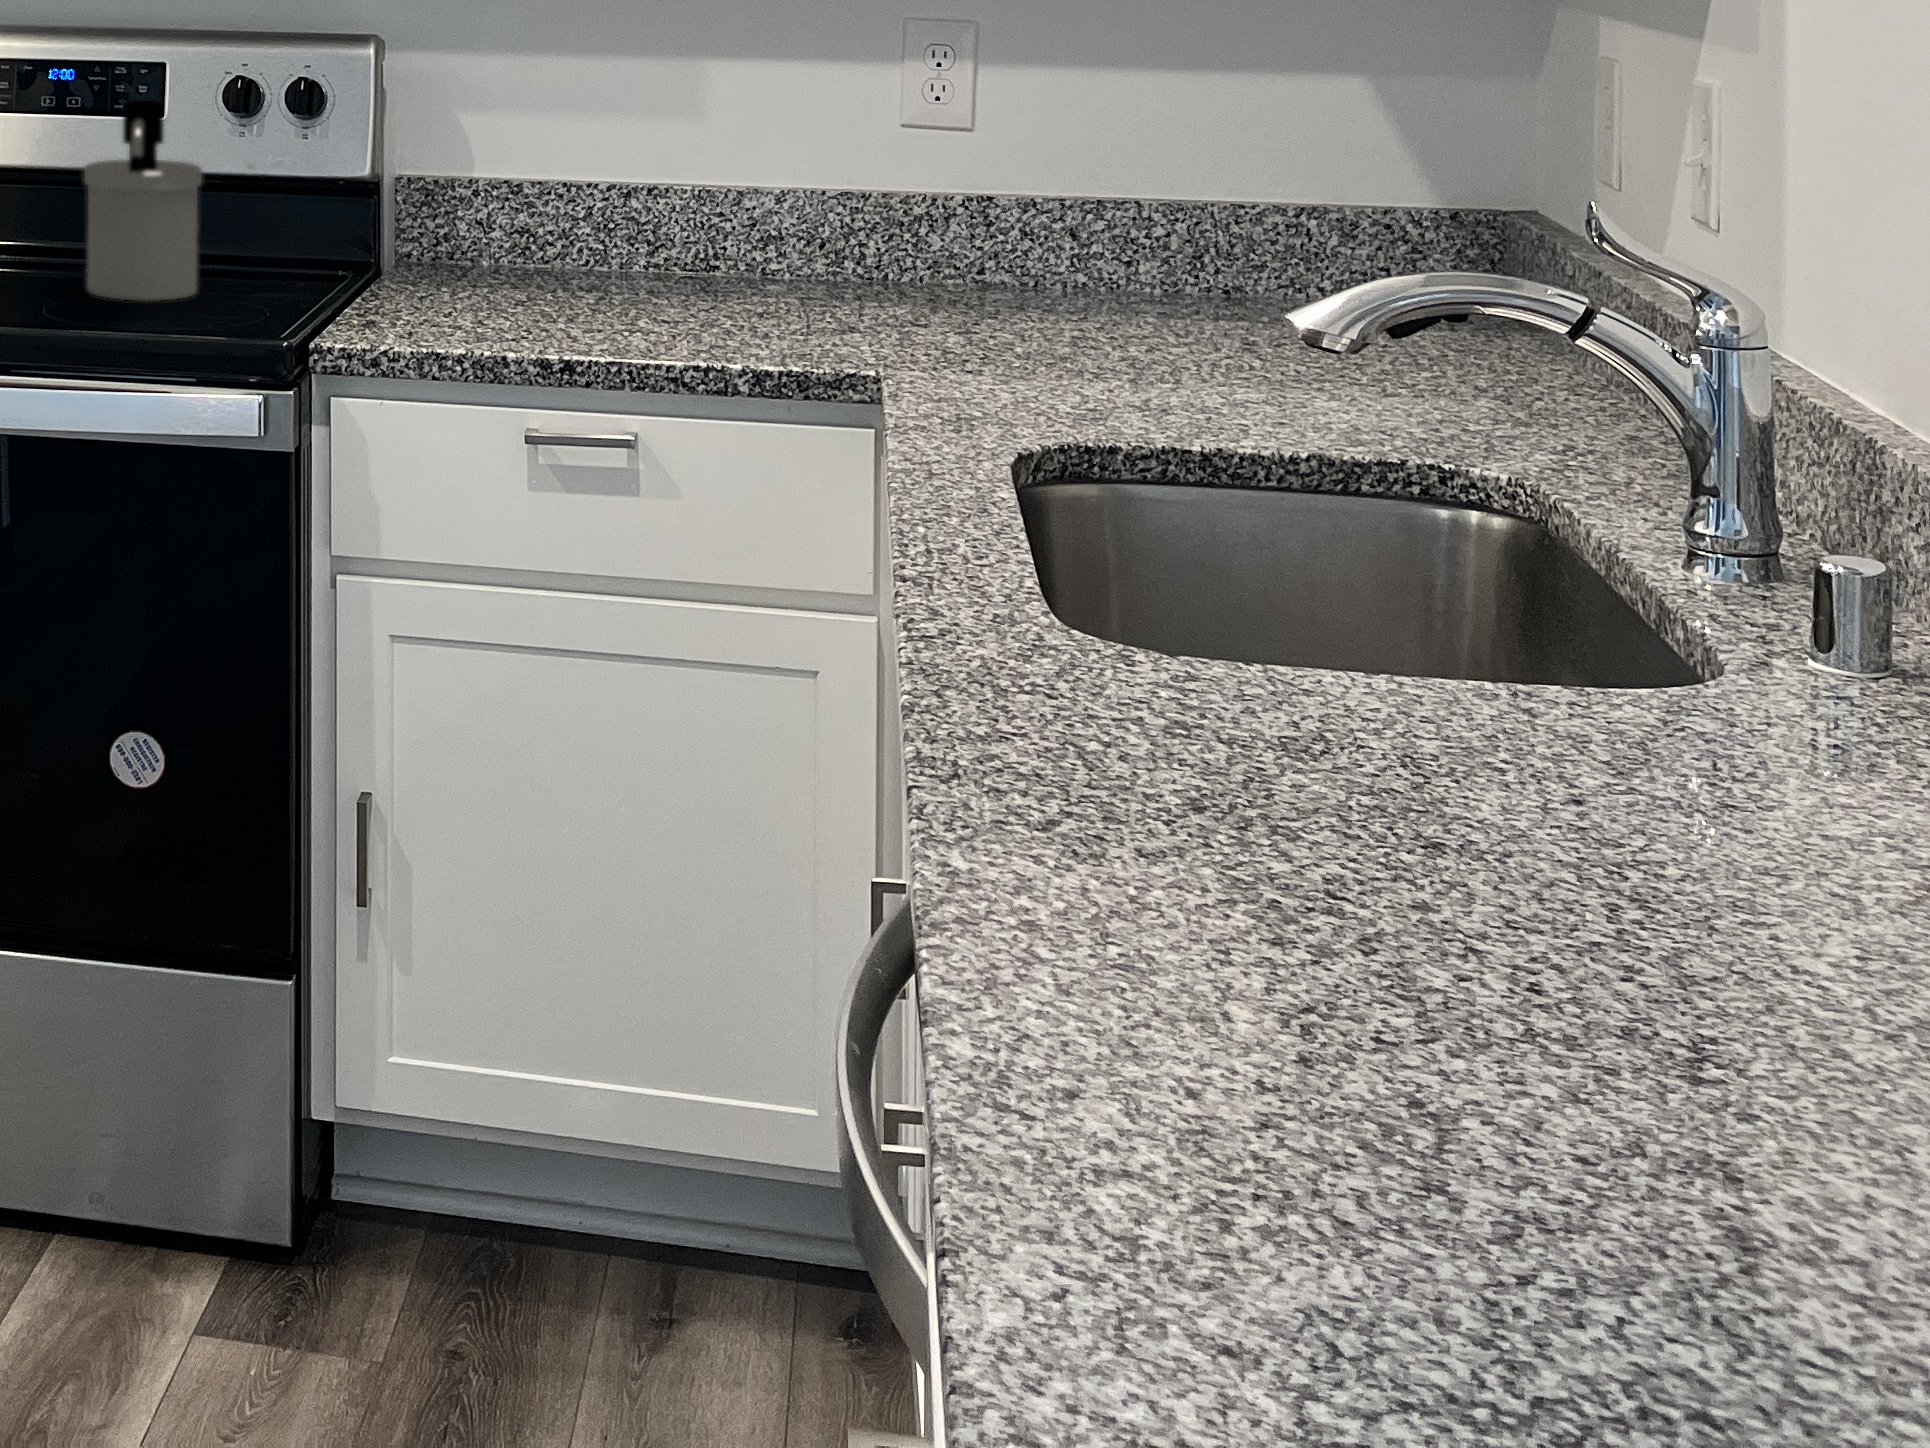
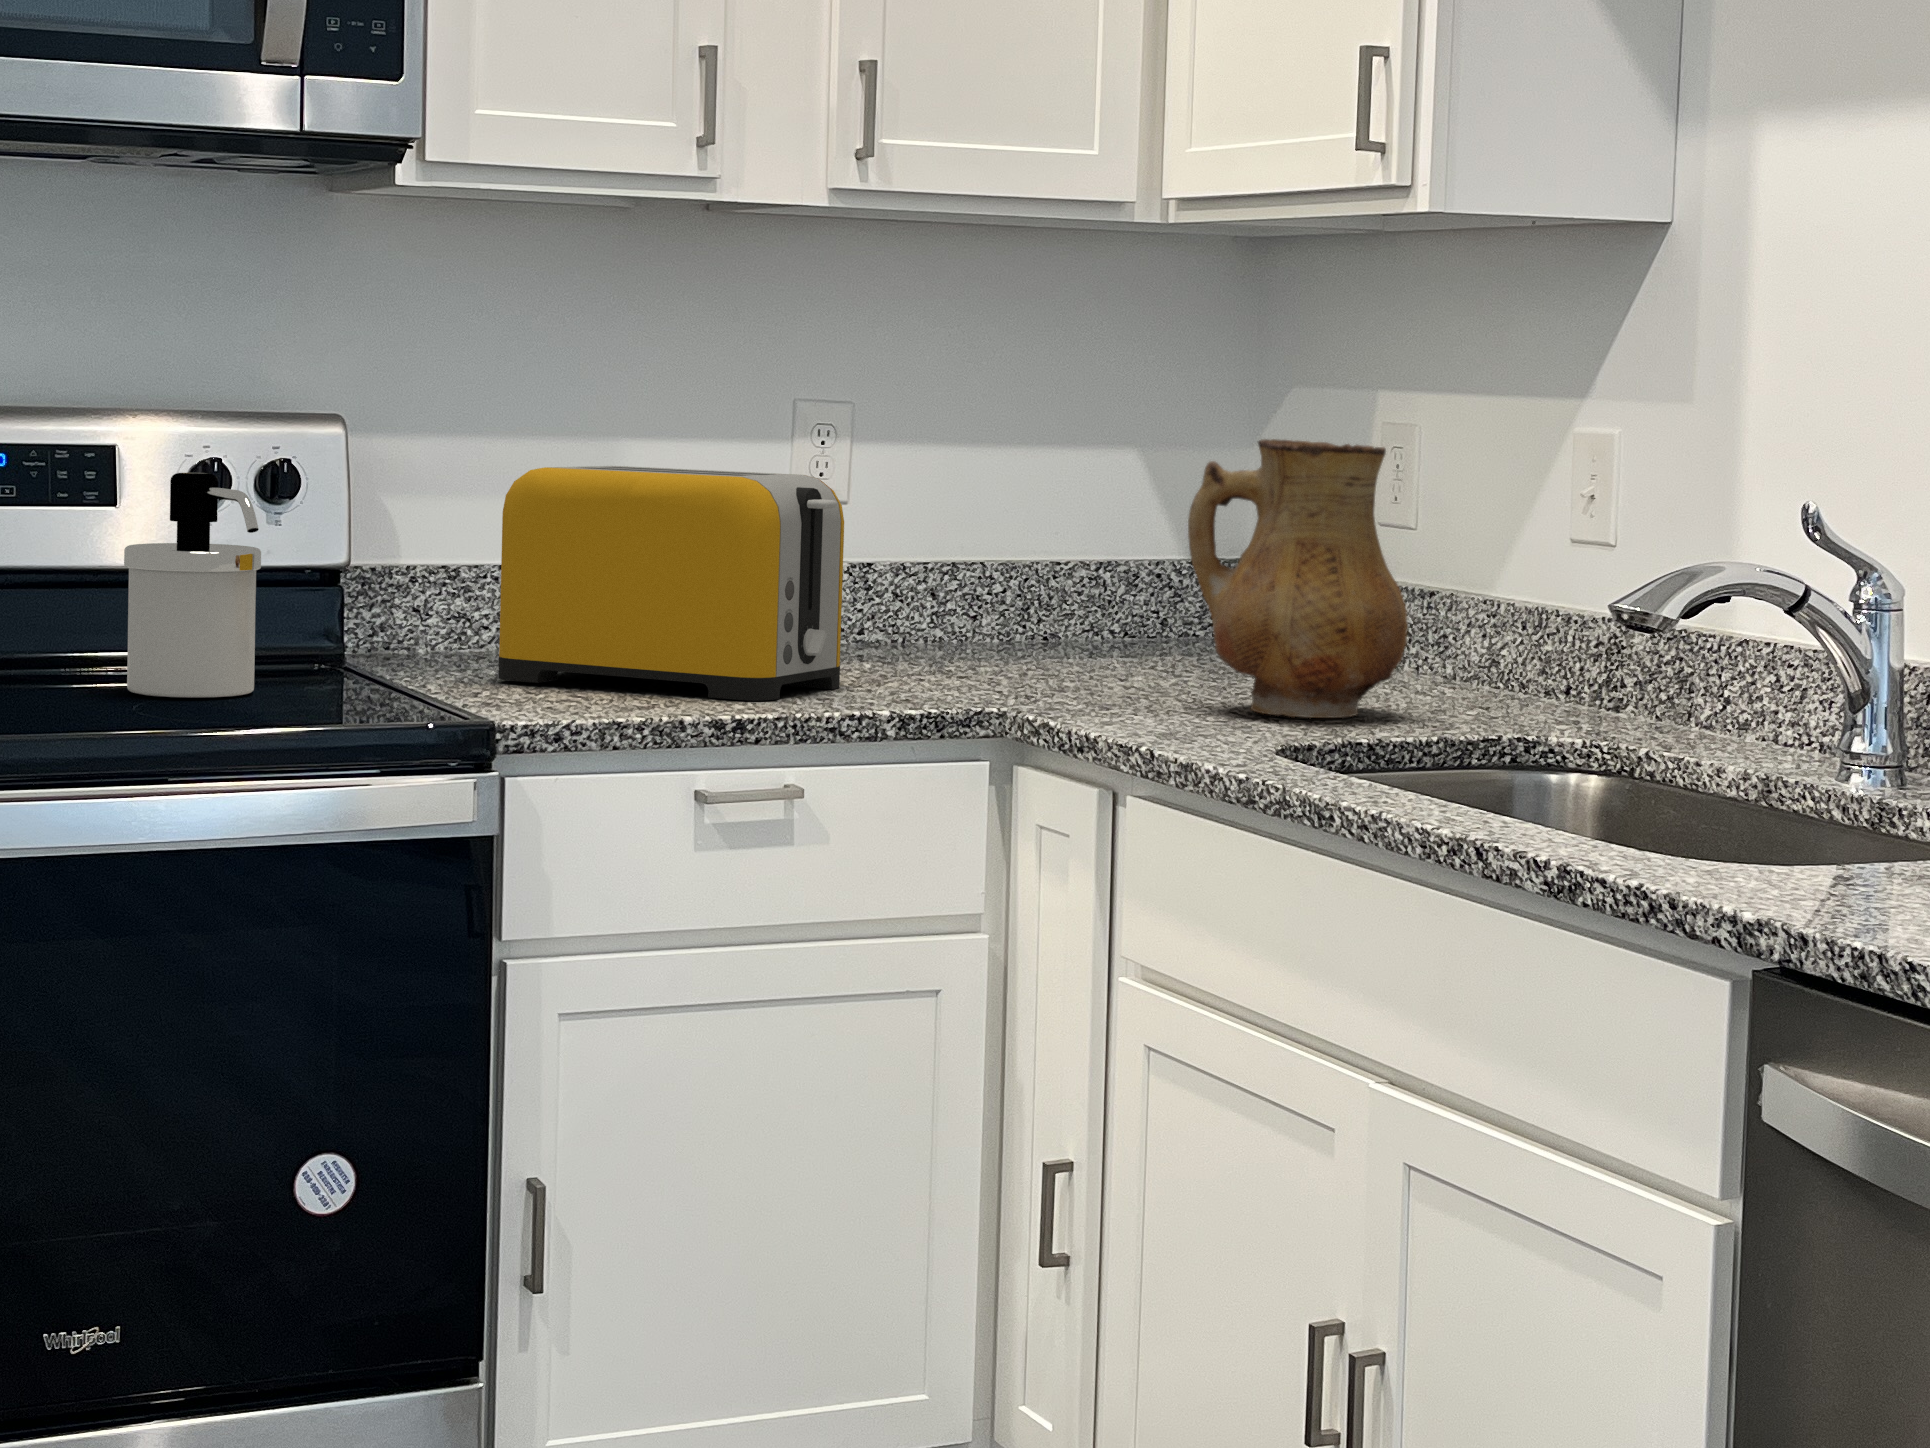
toaster: none [440,97,754,346] -> present [498,466,844,701]
ceramic pitcher: none [1023,101,1276,427] -> present [1188,439,1408,718]

